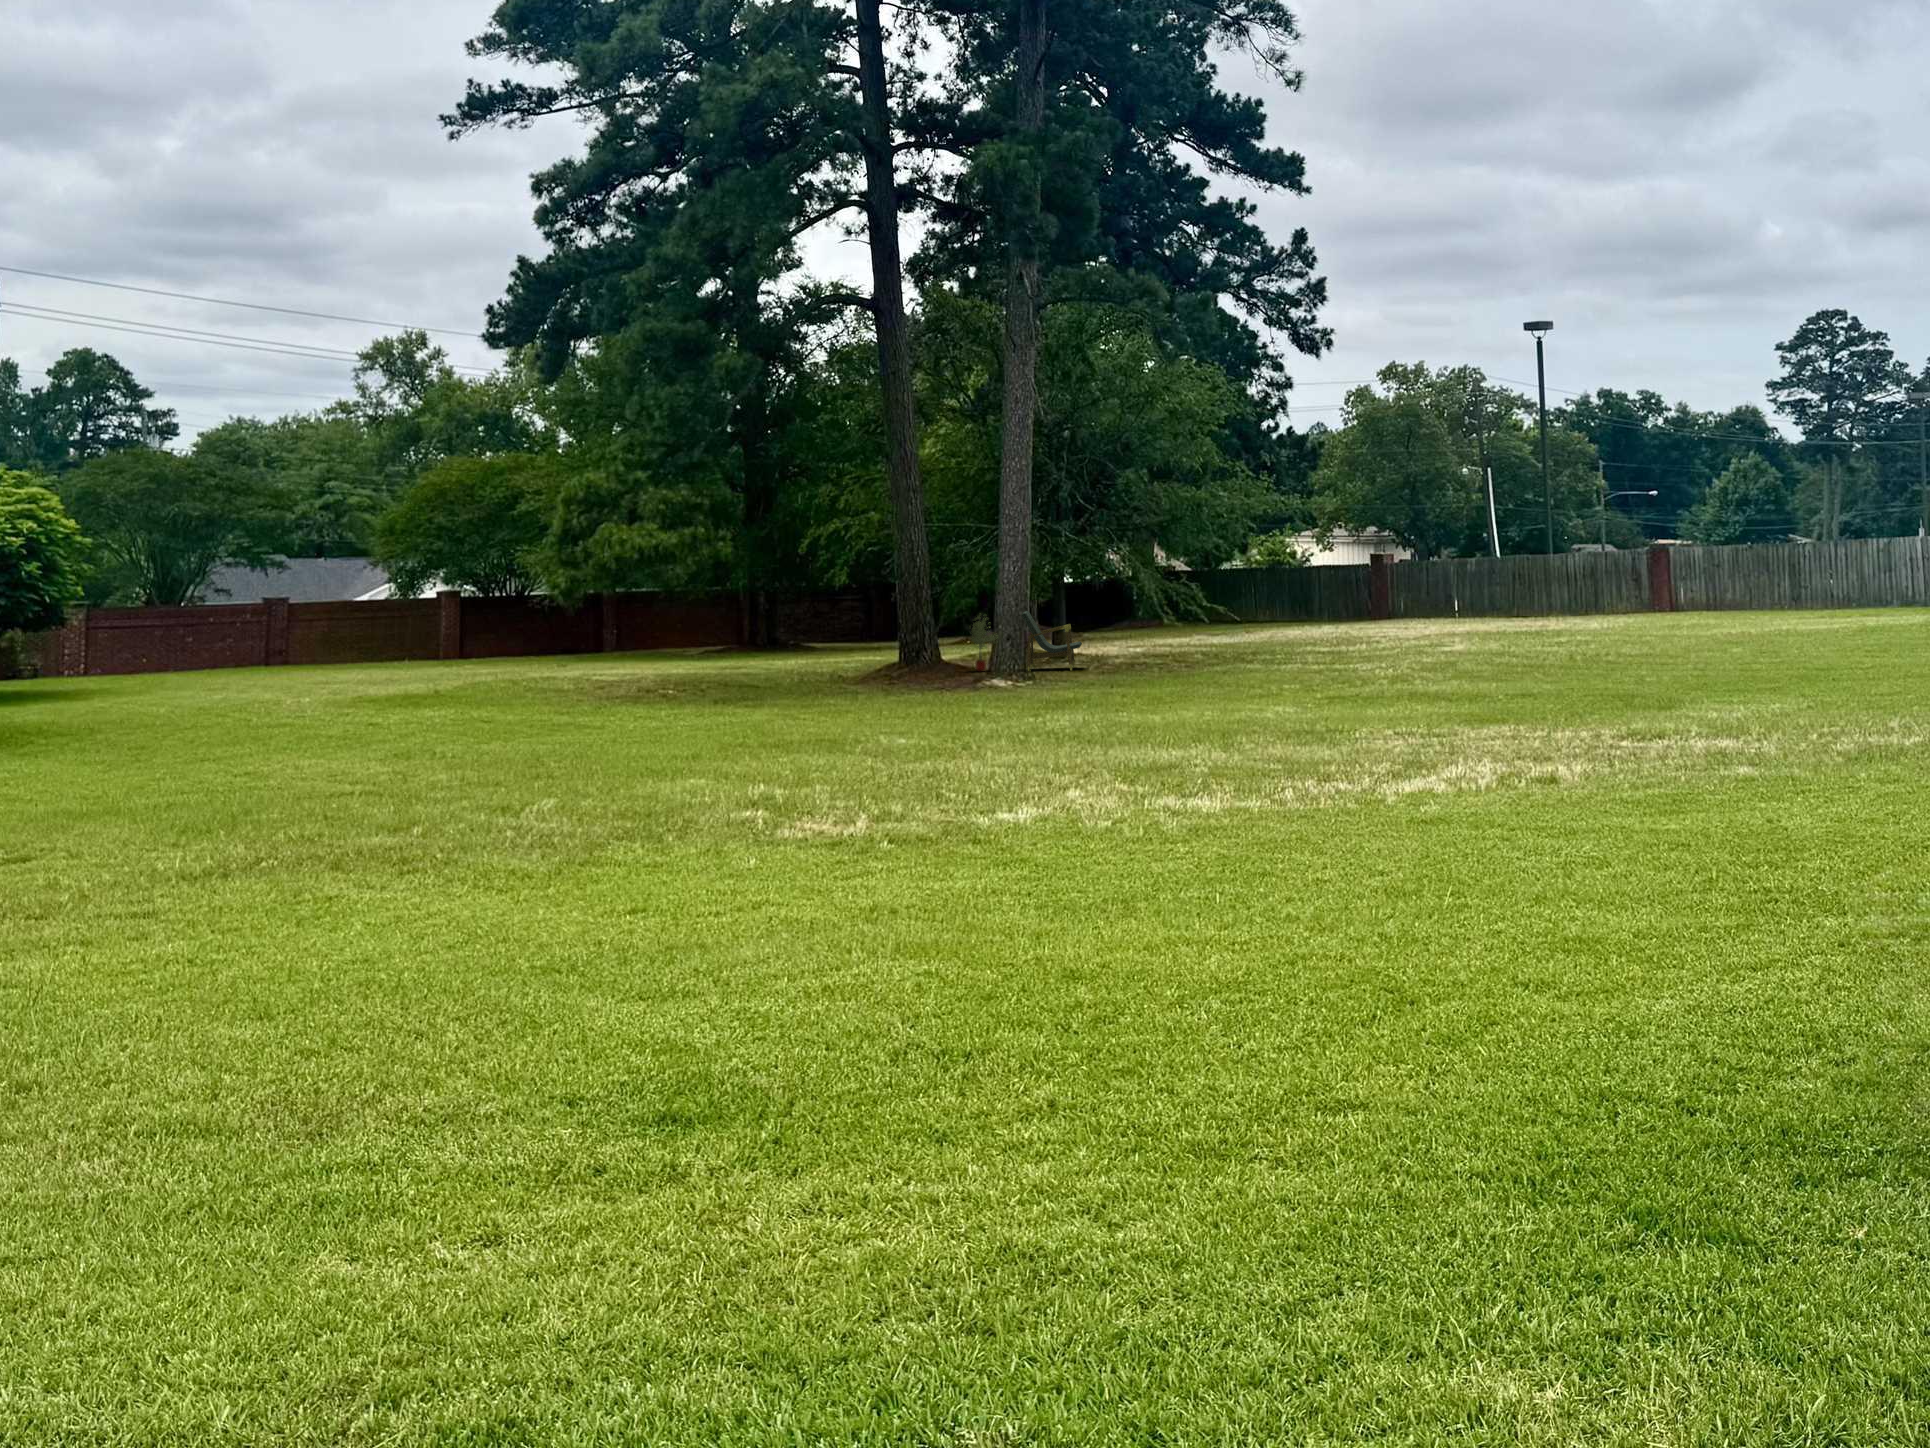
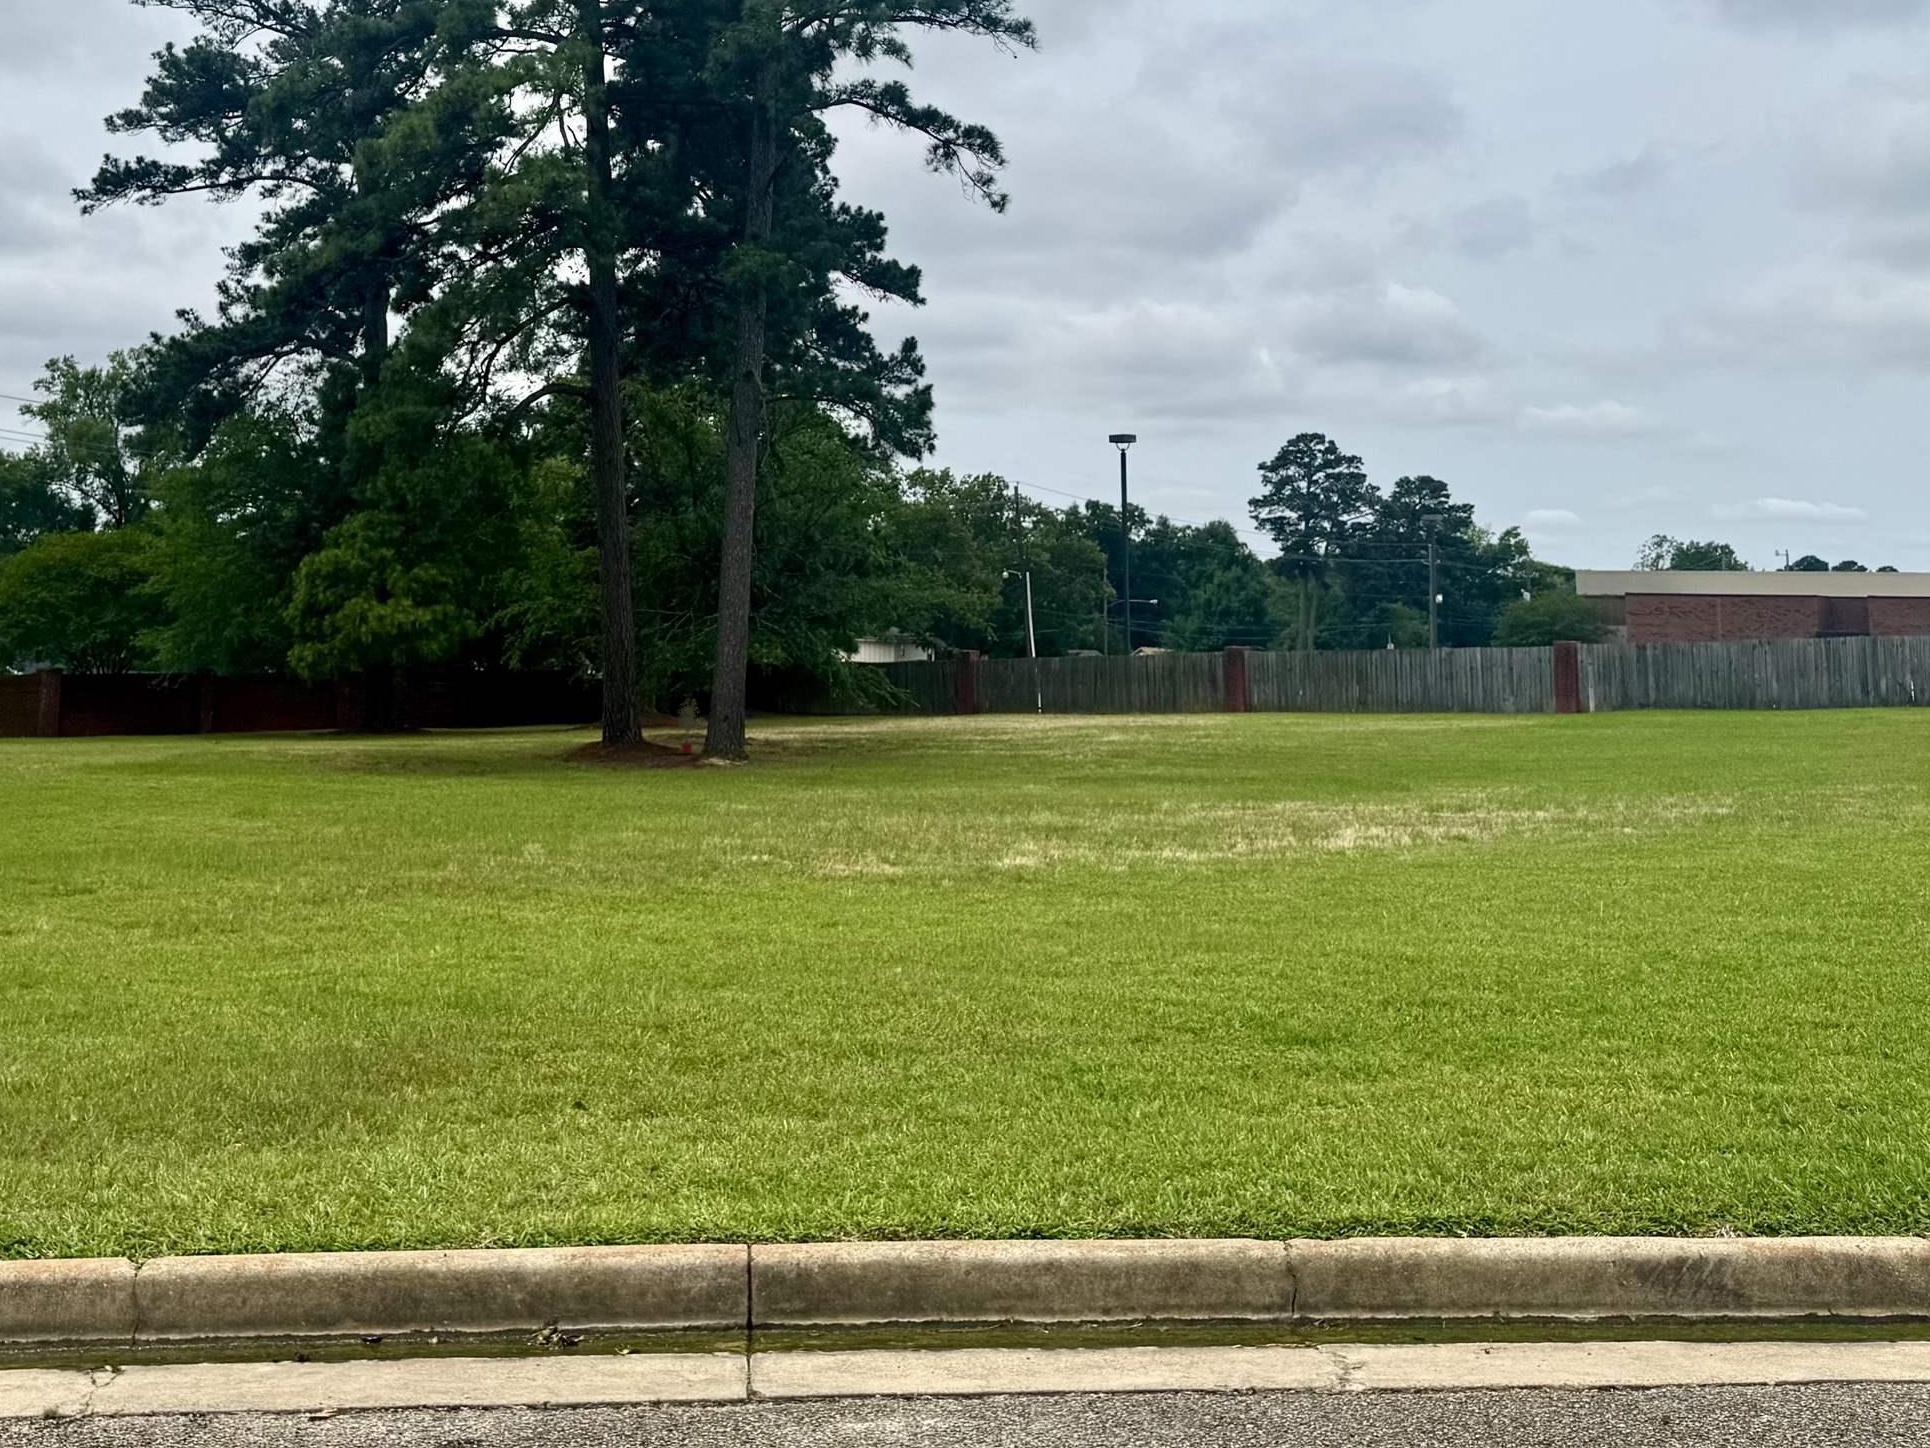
lounge chair: present [1022,611,1082,671] -> none [728,697,784,755]

